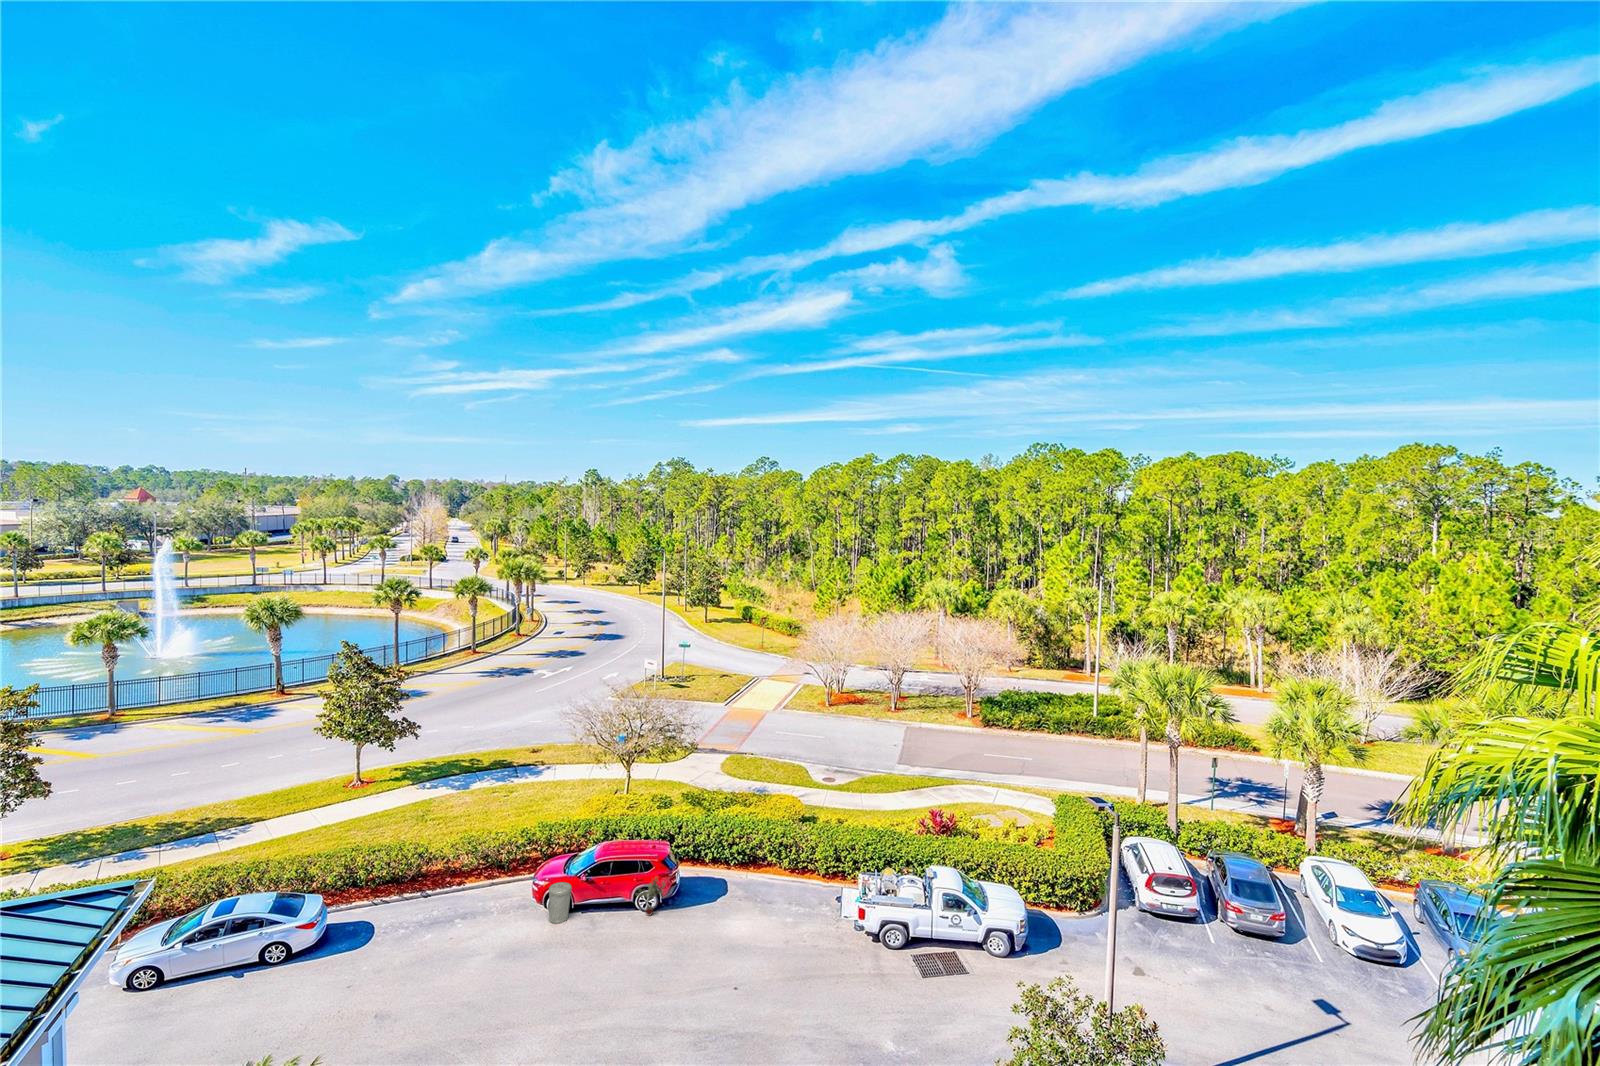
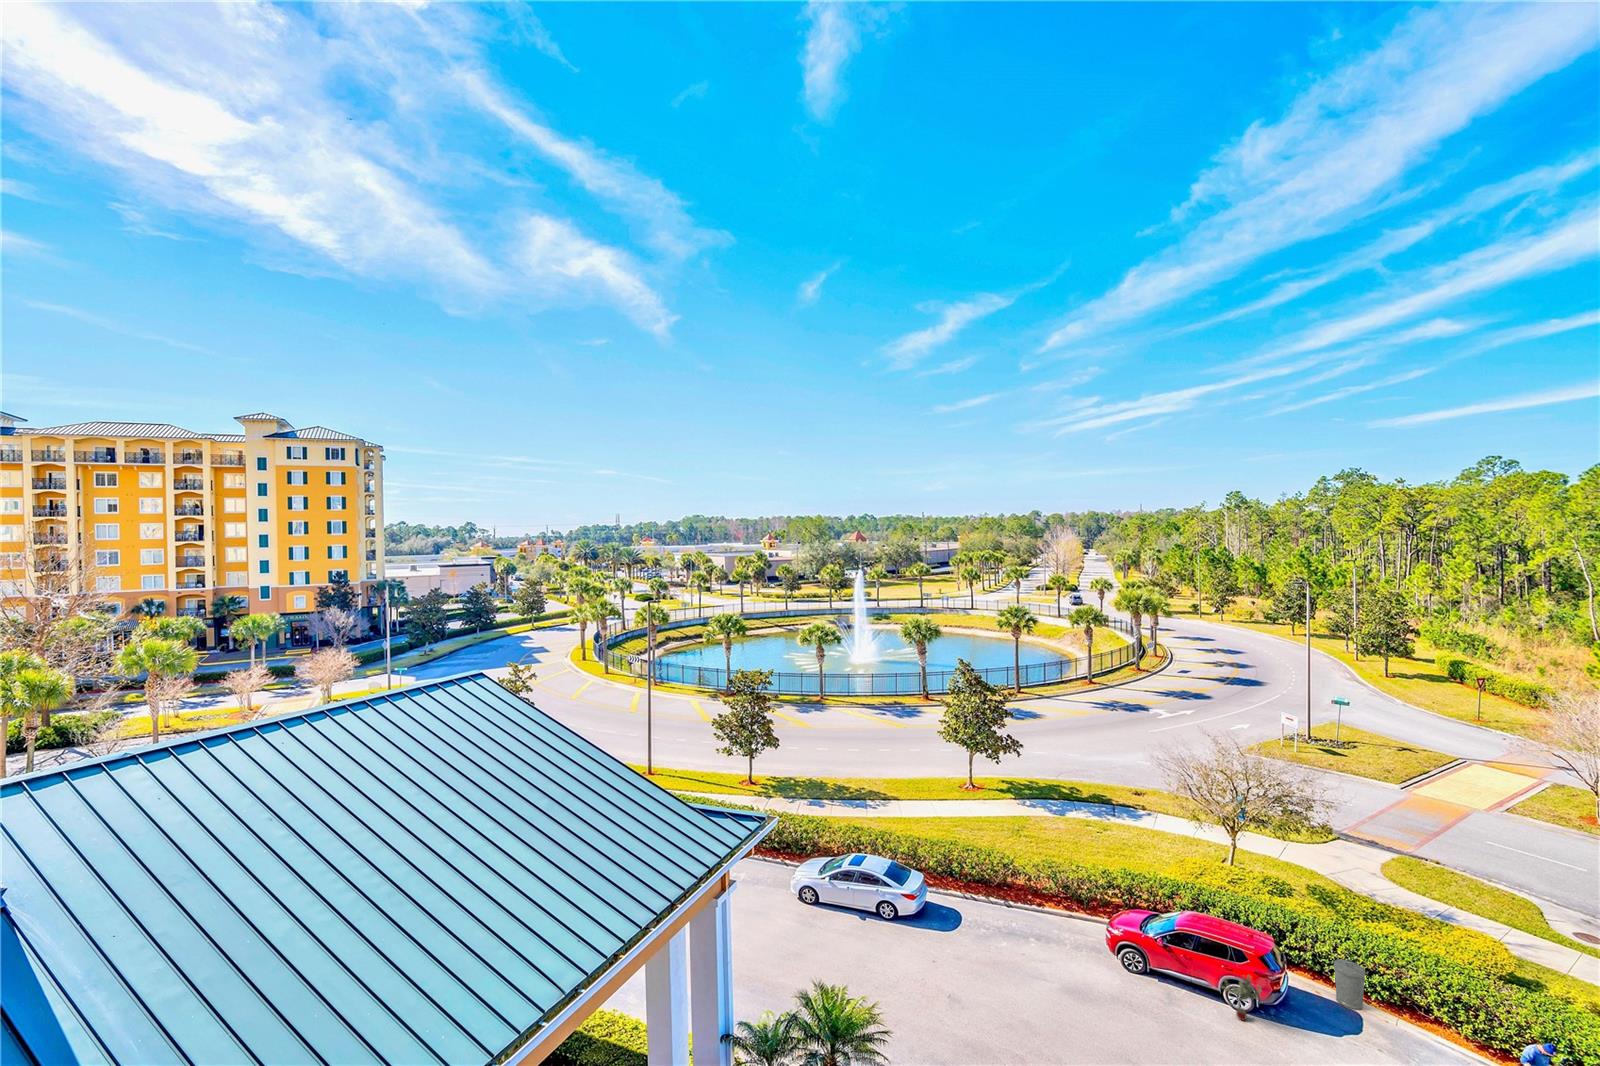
trash can: present [549,882,572,924] -> present [1334,959,1366,1010]

